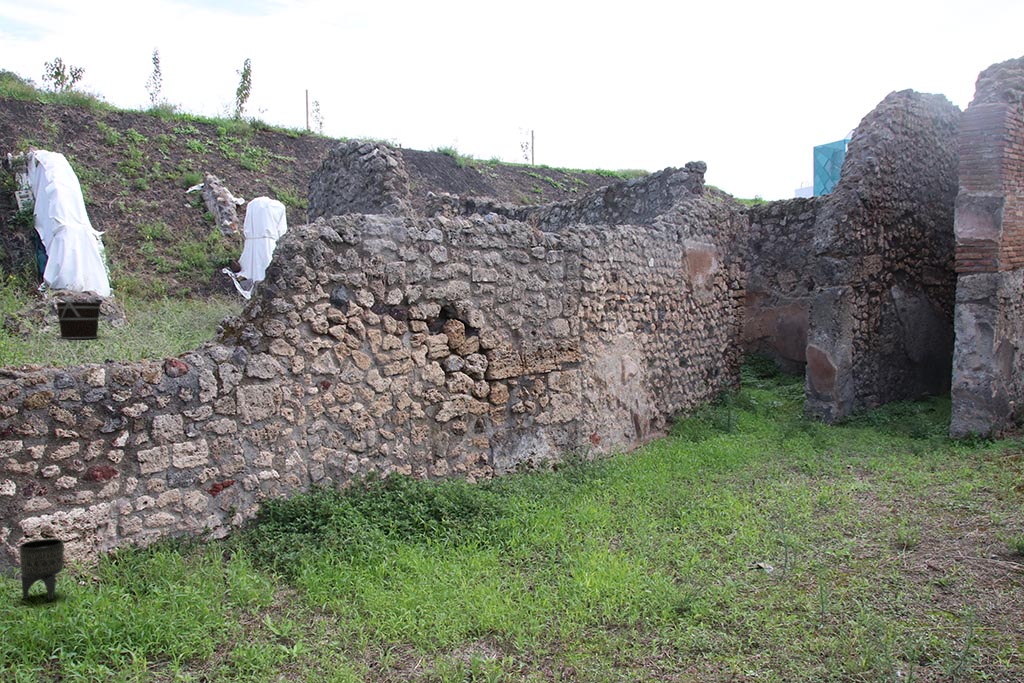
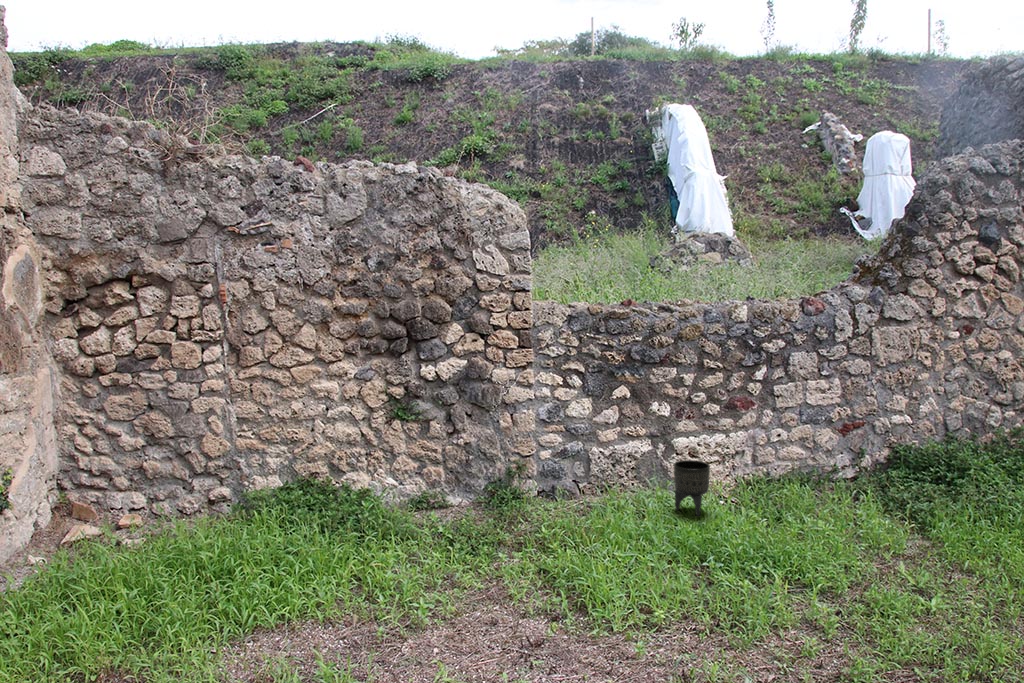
bucket: present [57,301,100,339] -> none [701,241,736,274]

